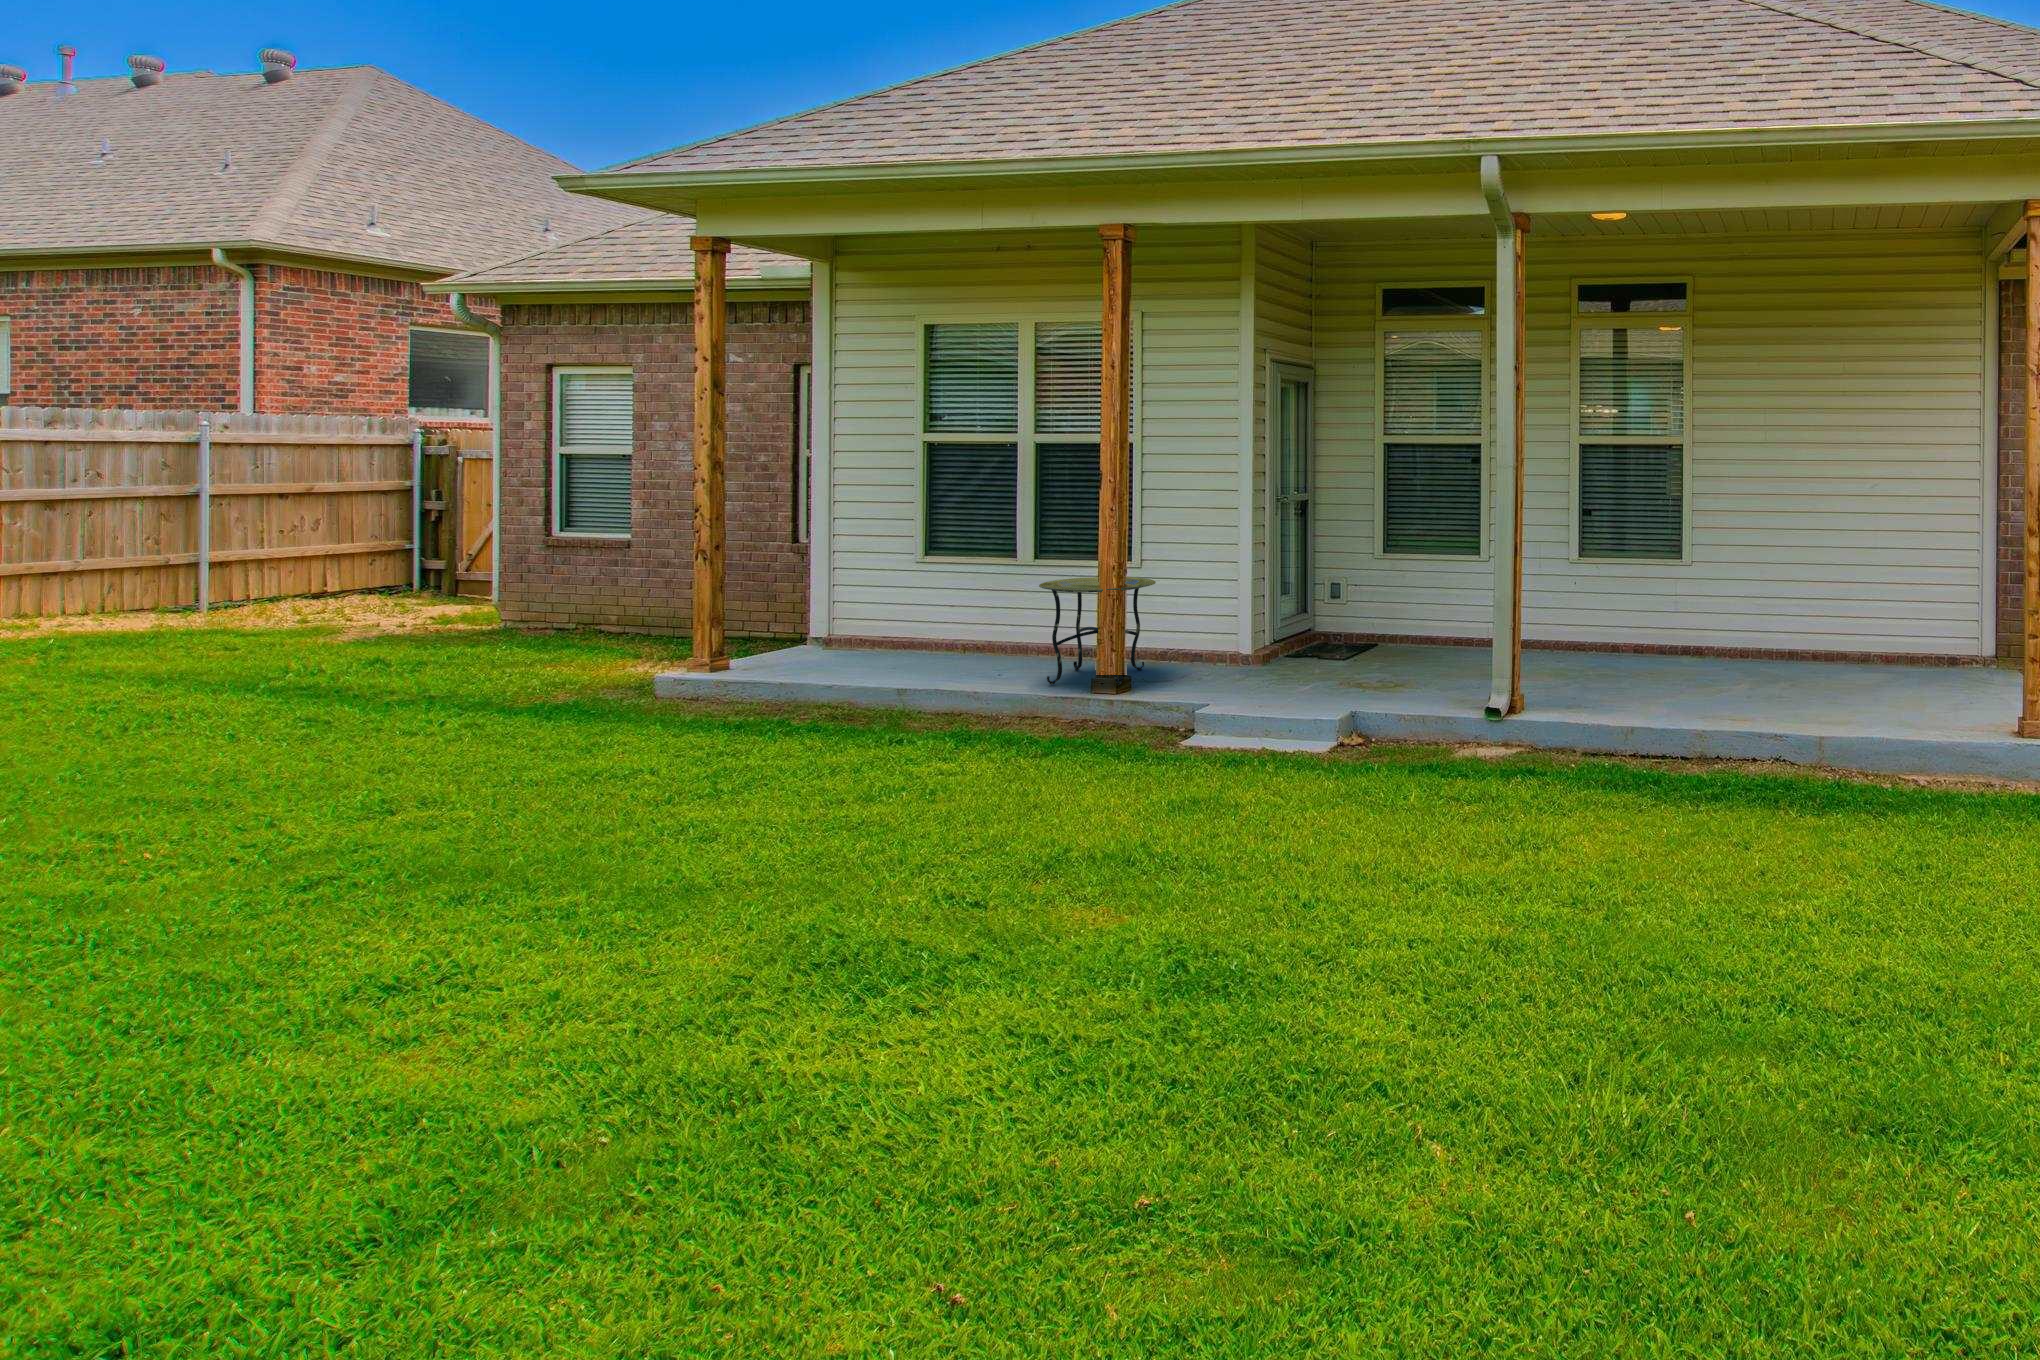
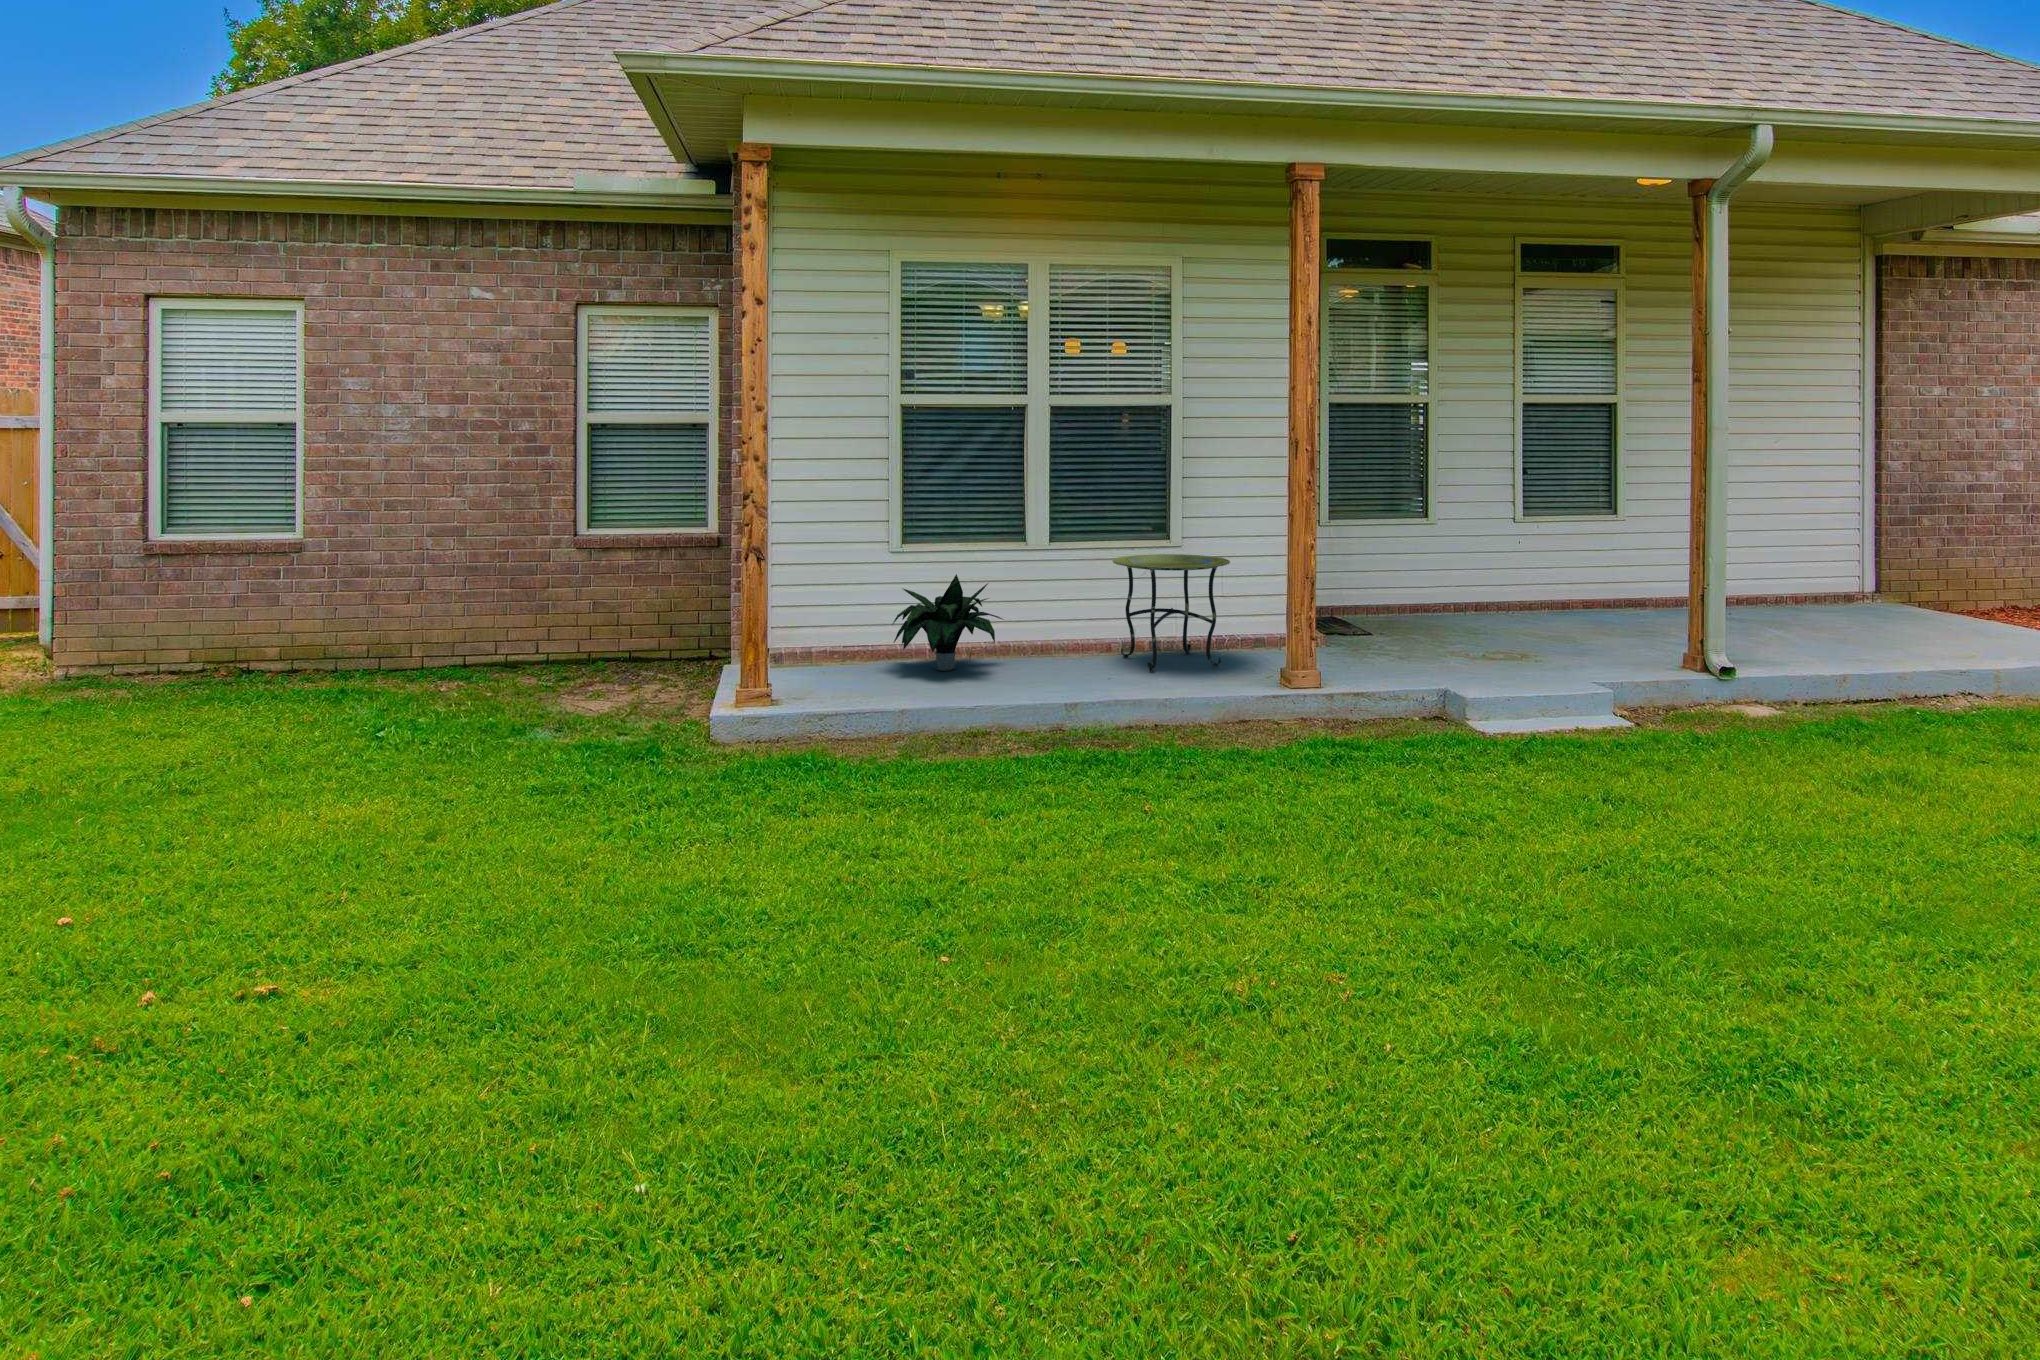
potted plant: none [850,587,971,671] -> present [892,575,1002,671]

